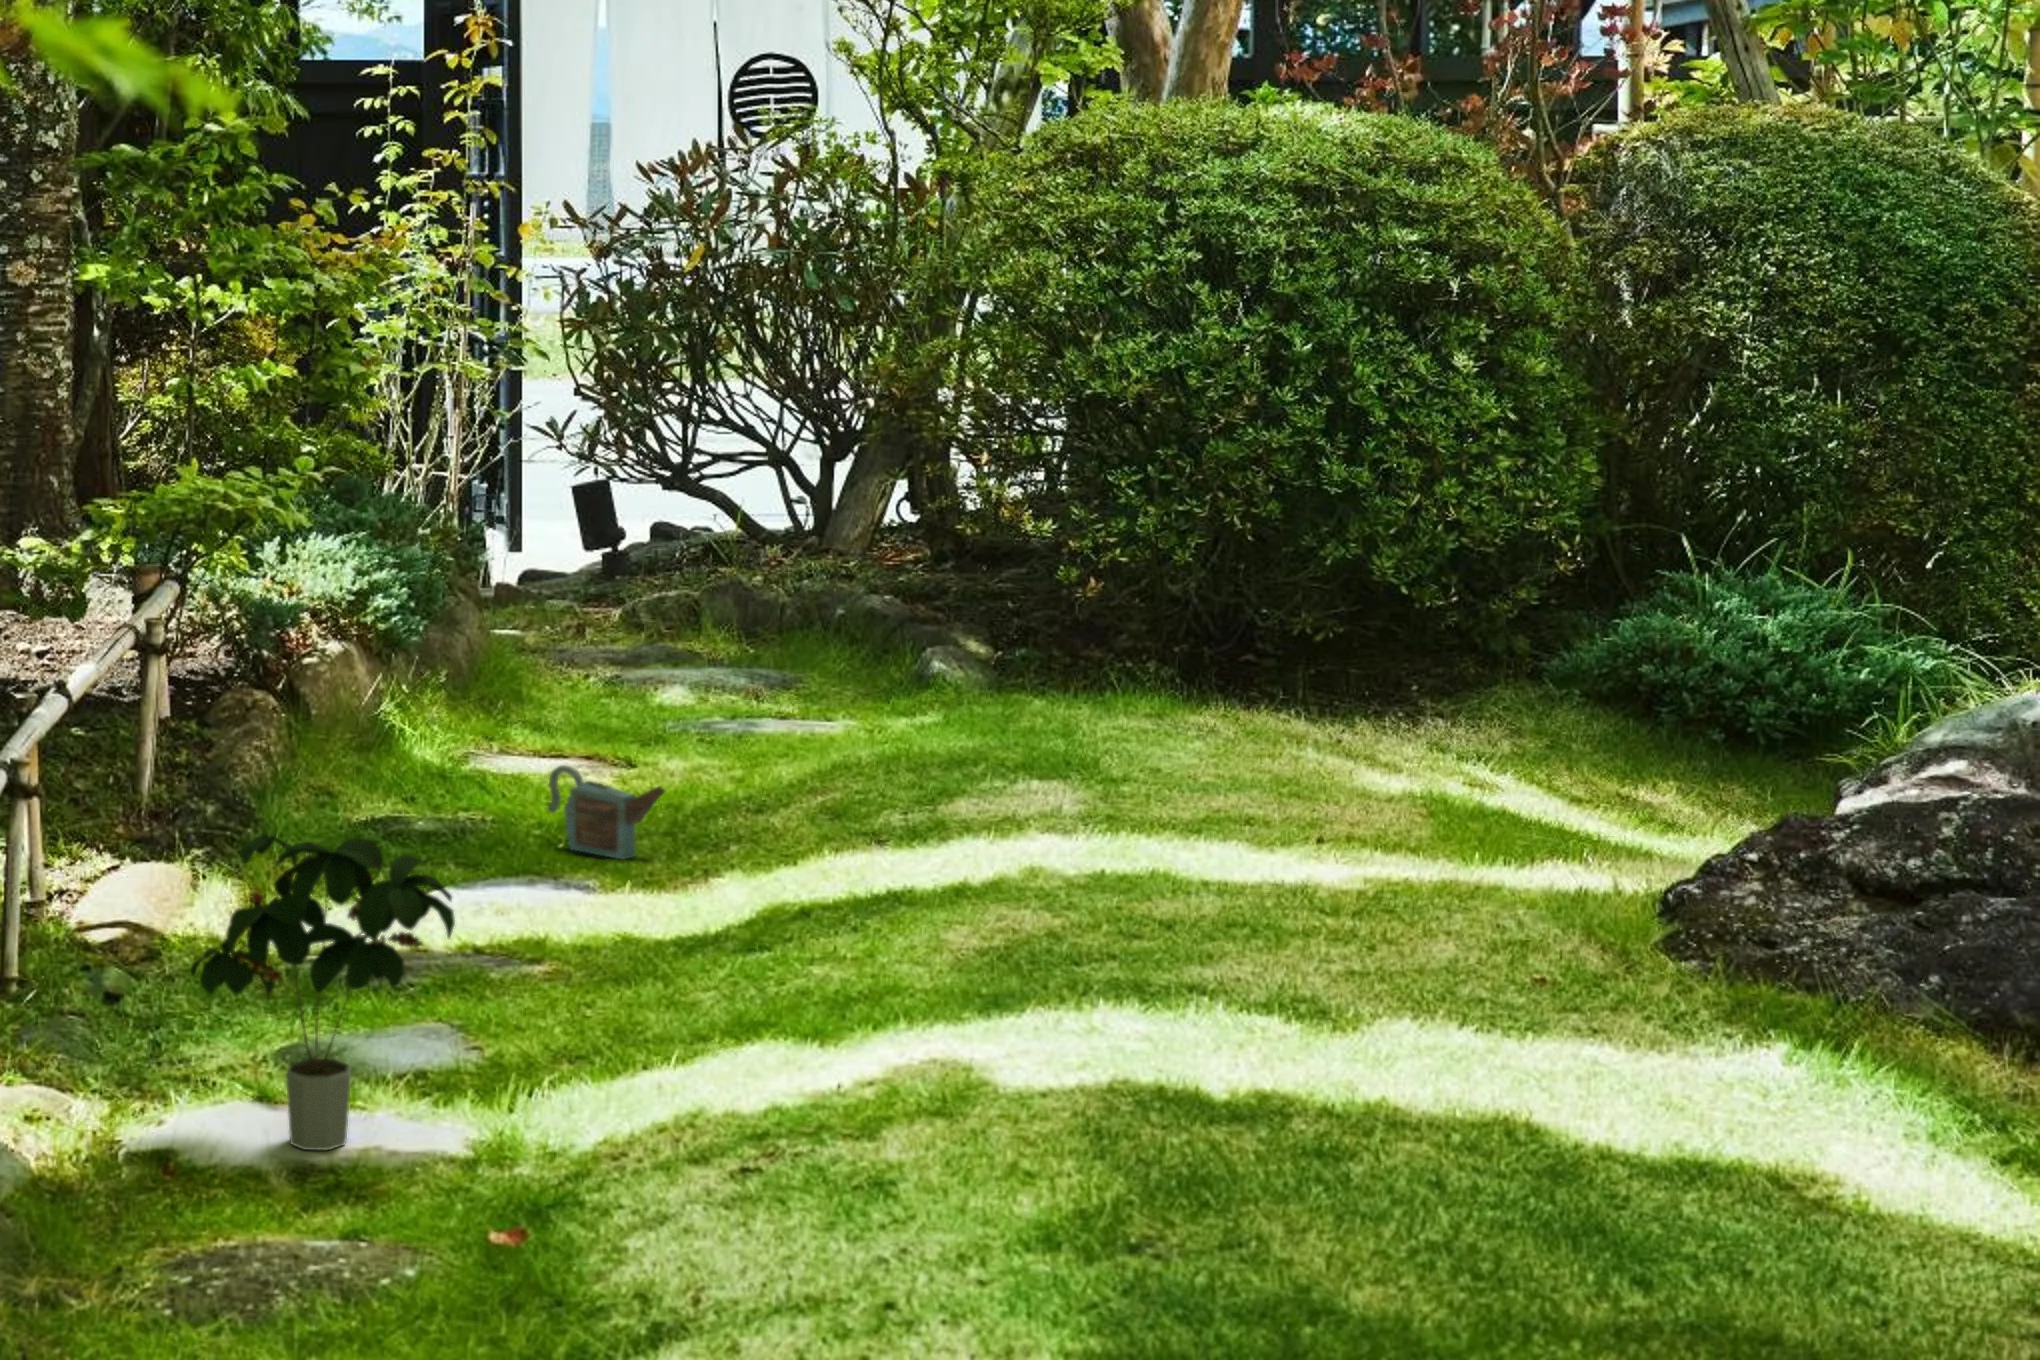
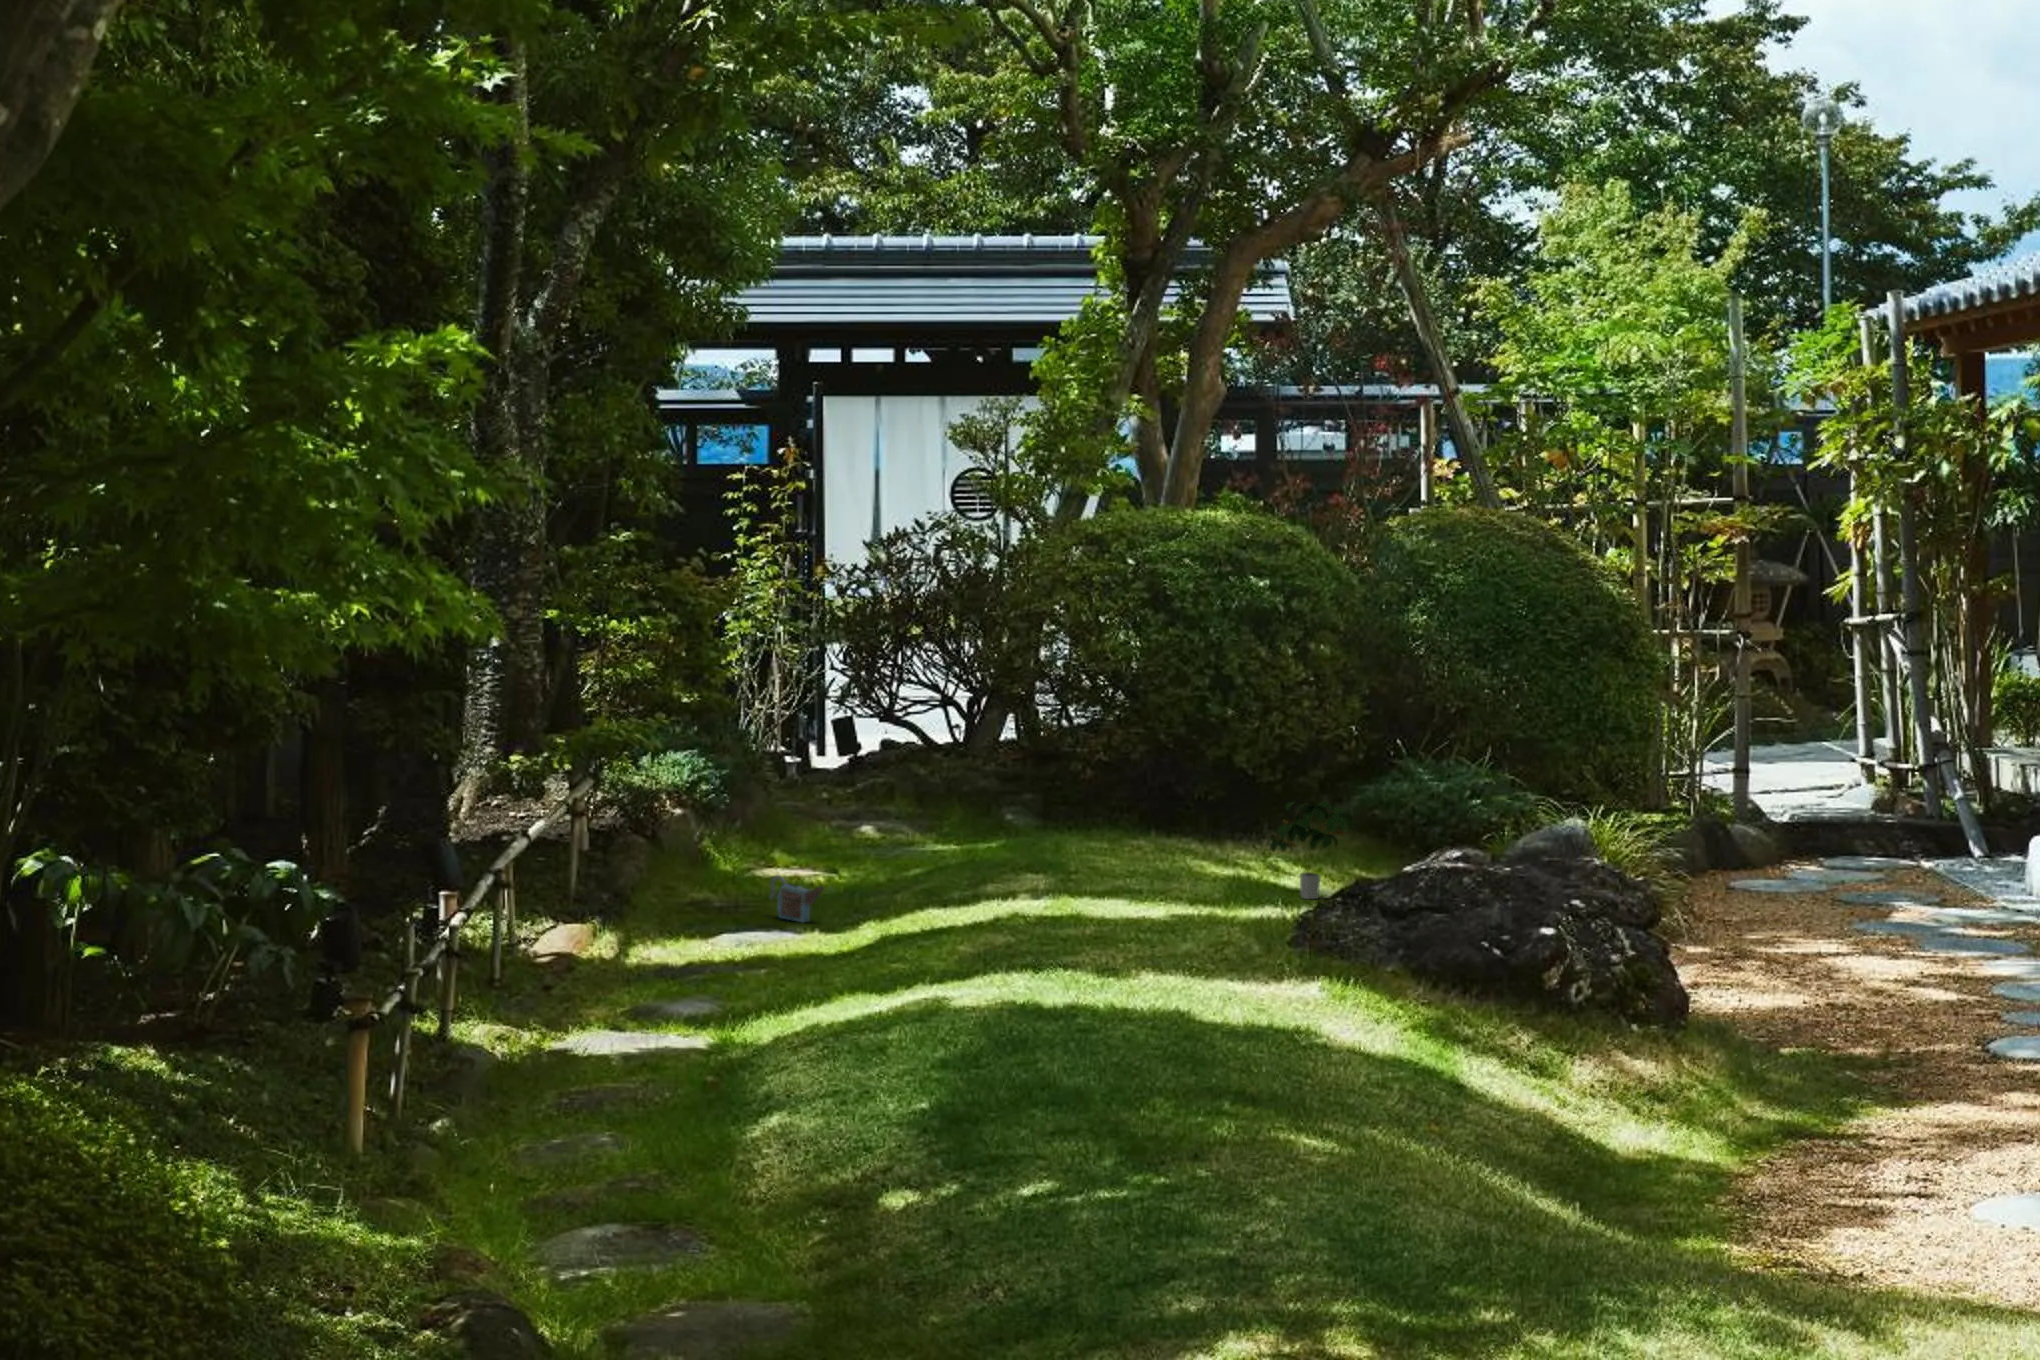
potted plant: present [190,834,455,1150] -> present [1269,802,1354,899]

